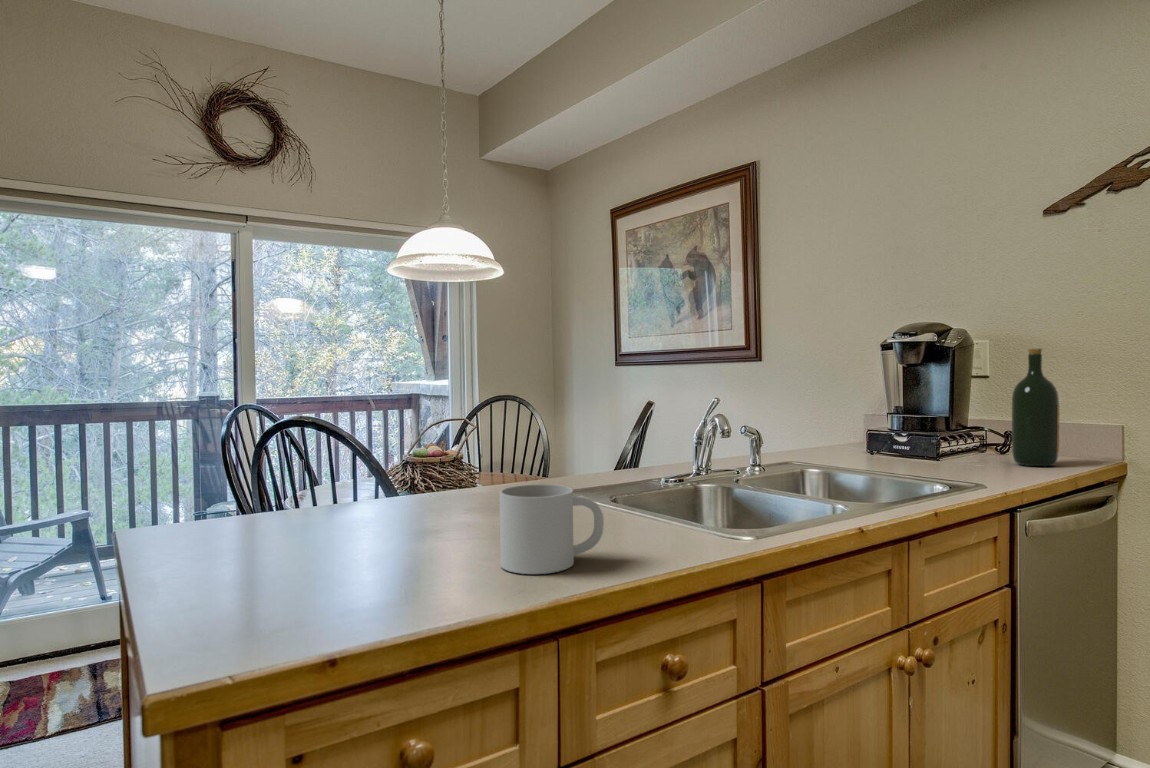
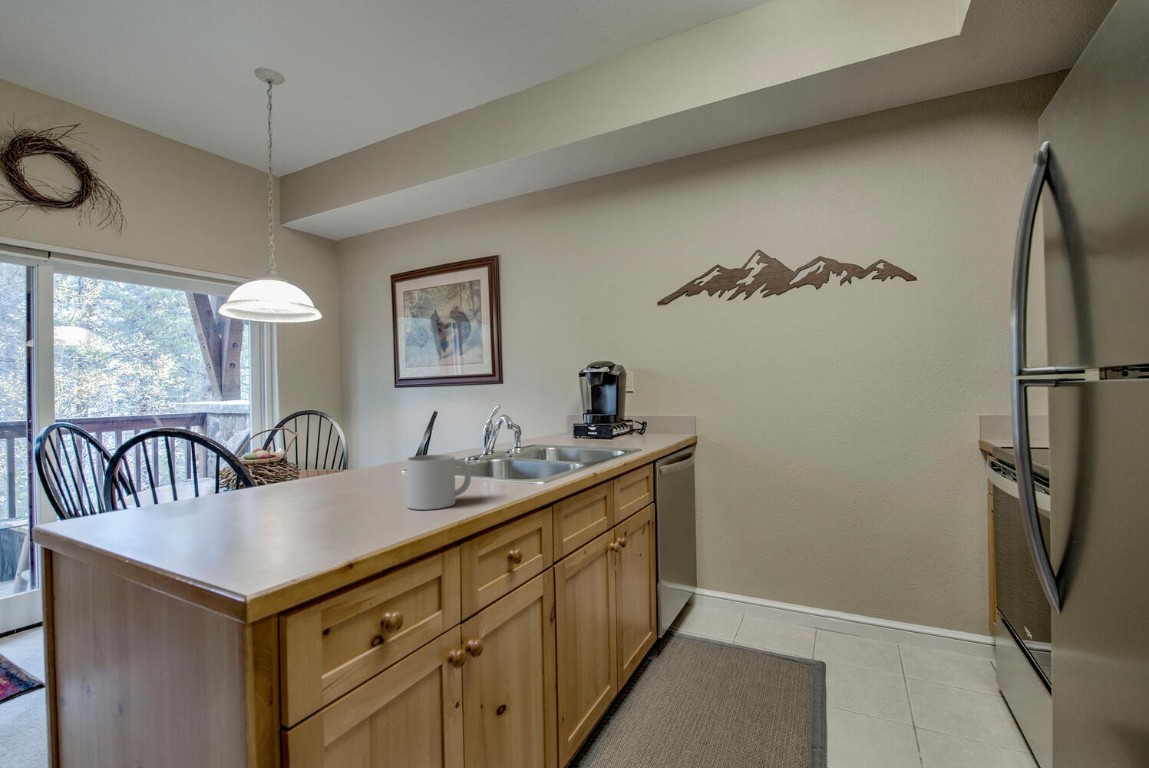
wine bottle: present [1012,349,1059,466] -> none [647,377,669,440]

